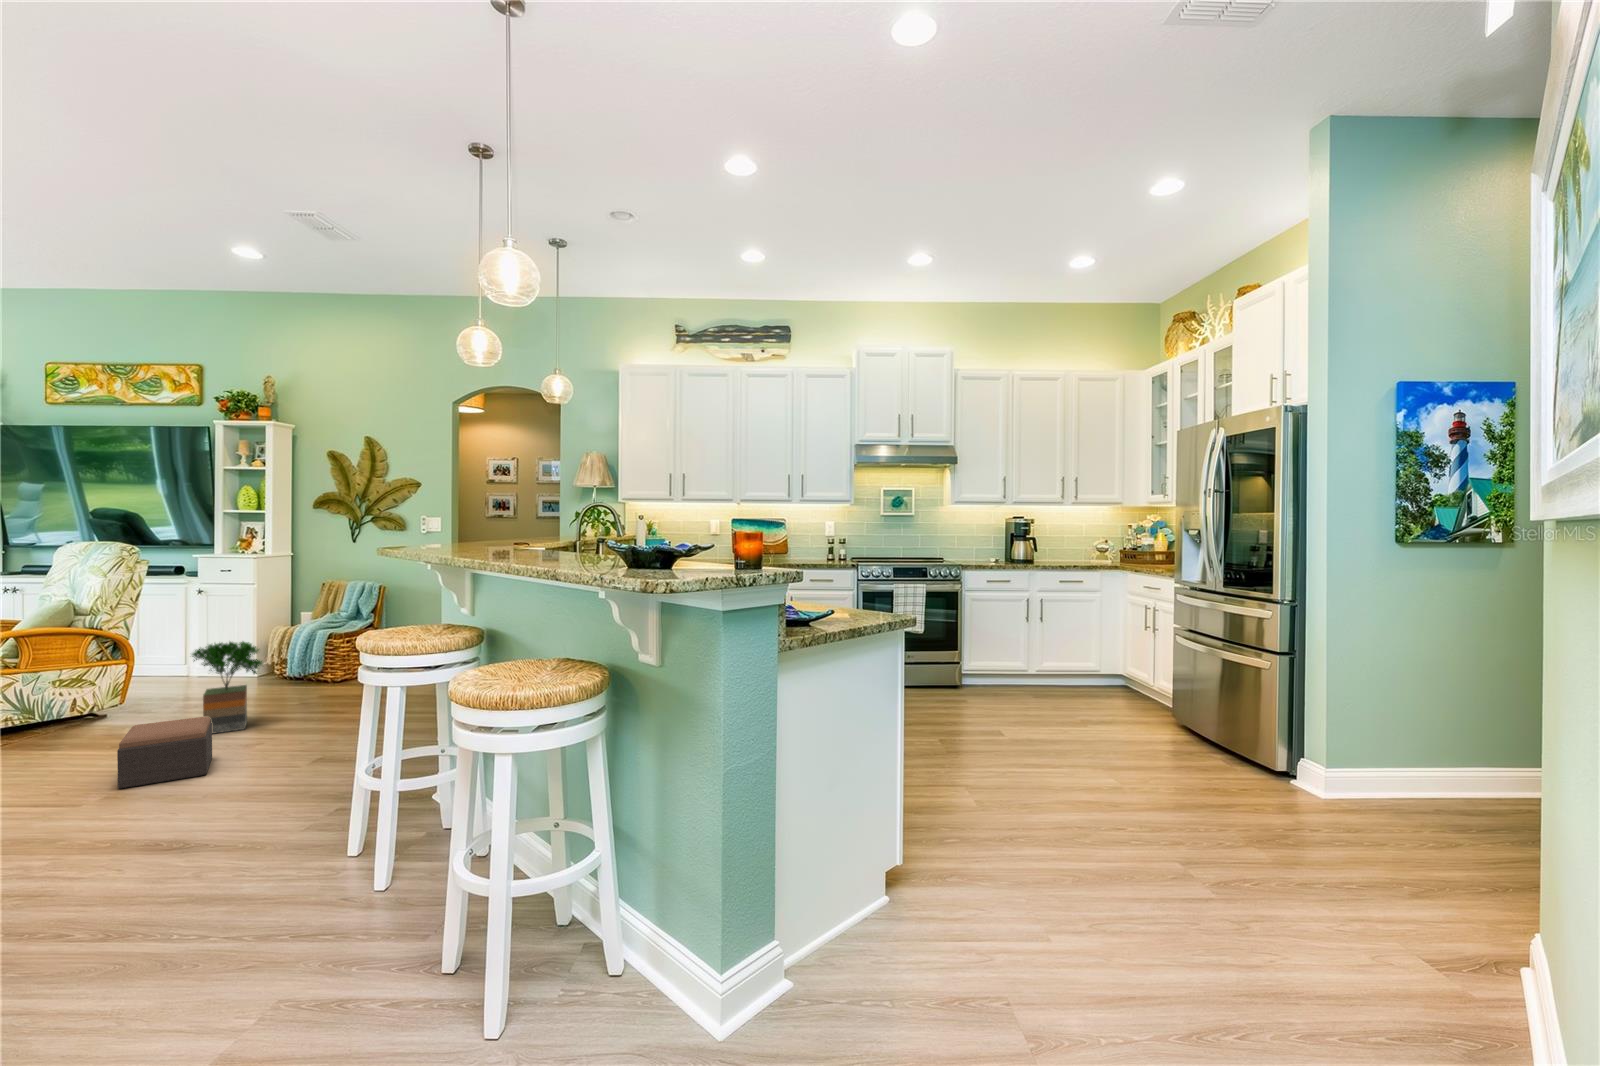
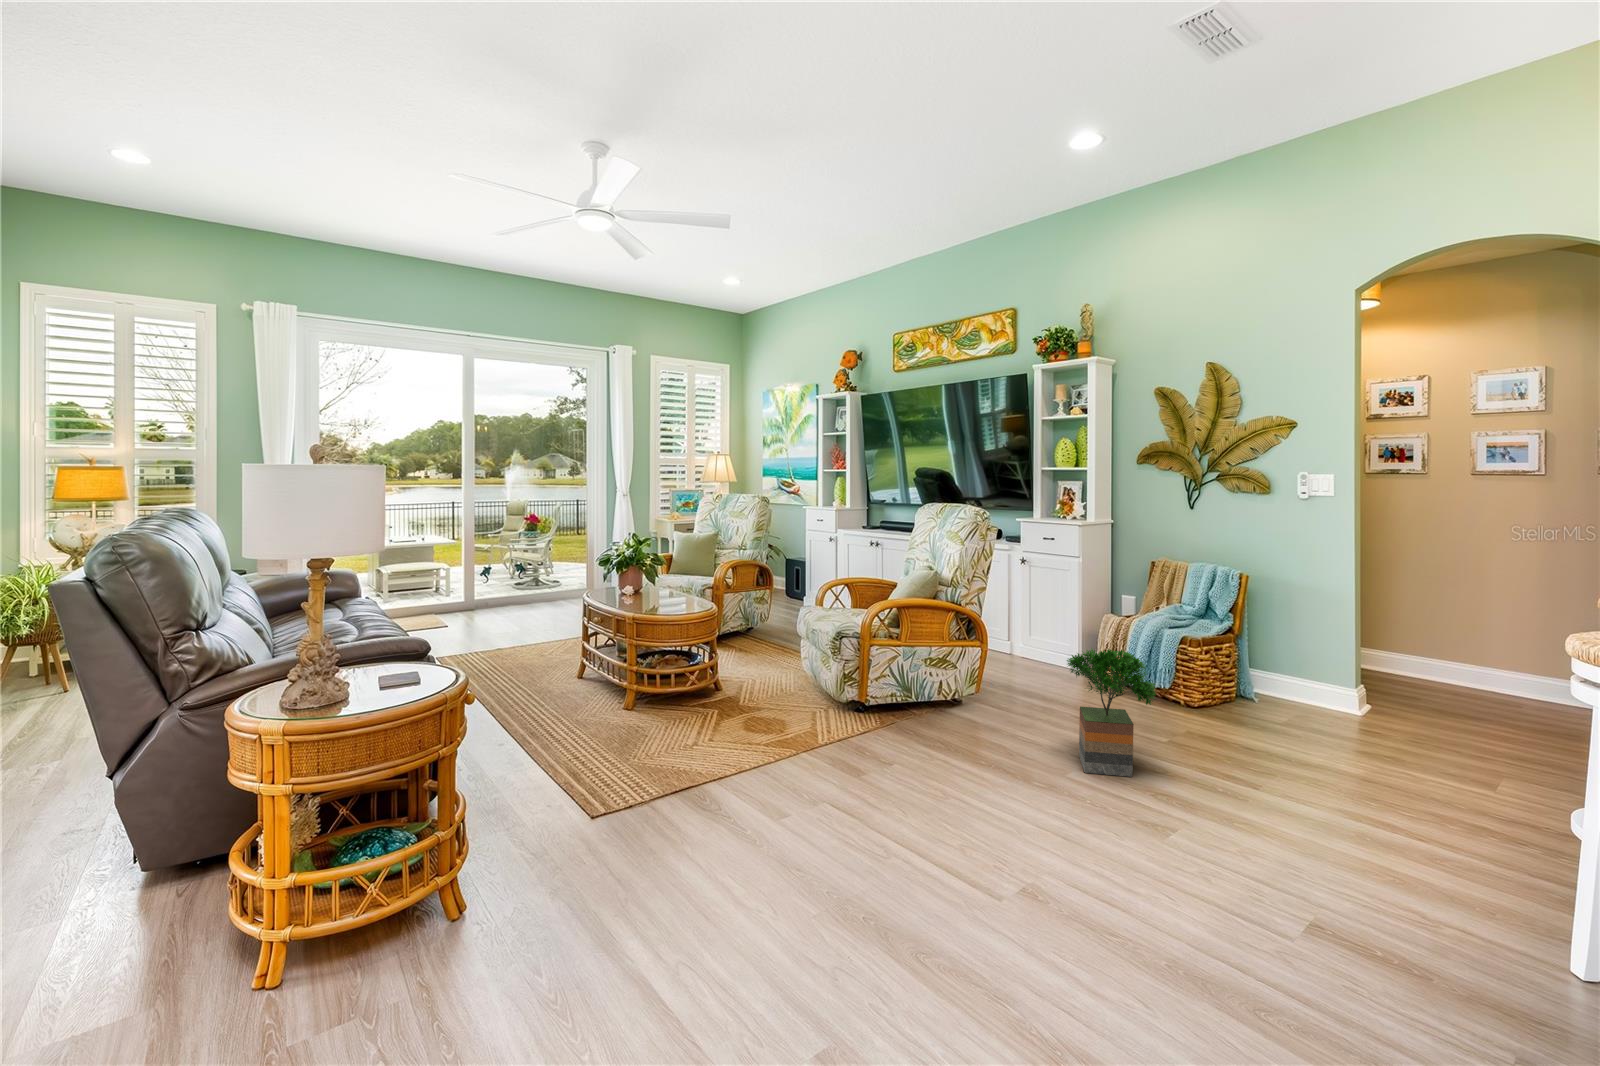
footstool: present [117,717,212,789] -> none [1035,769,1149,884]

